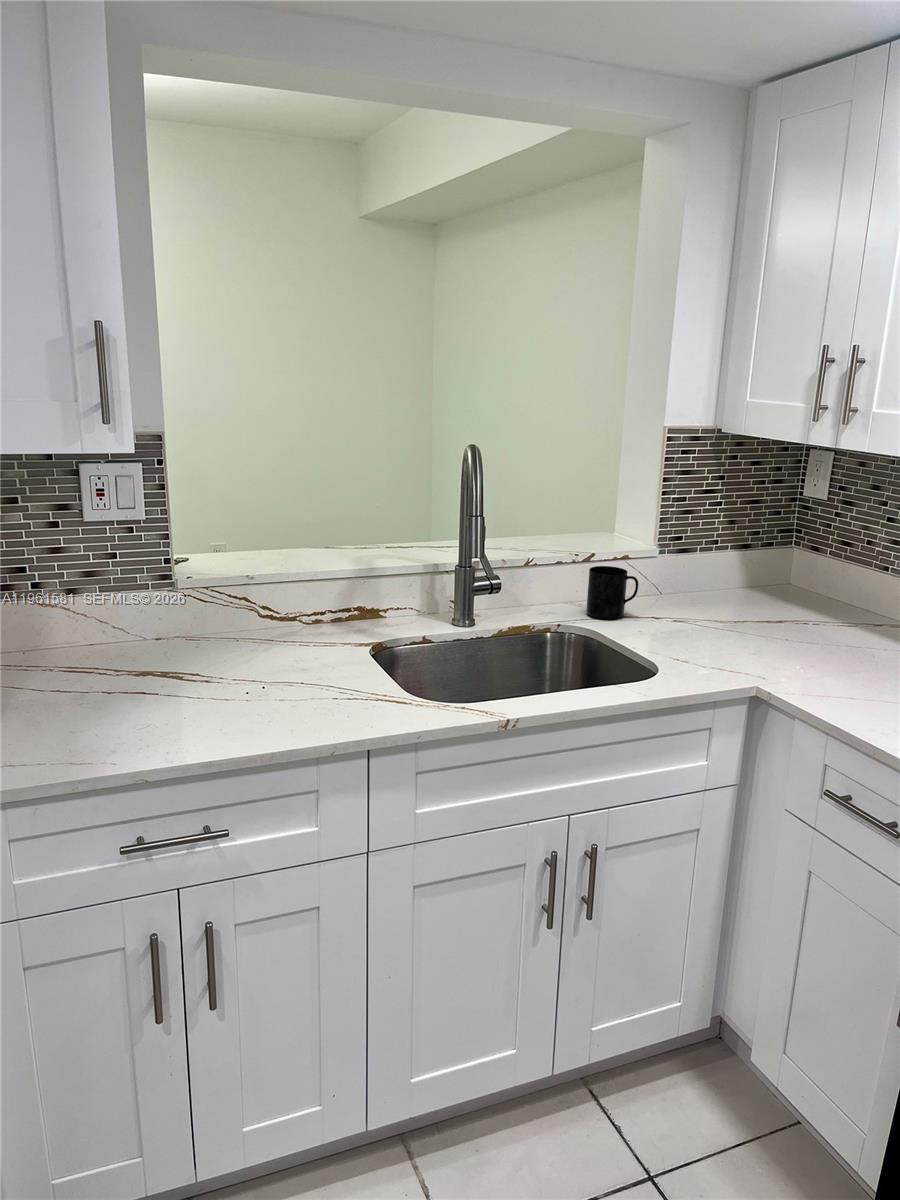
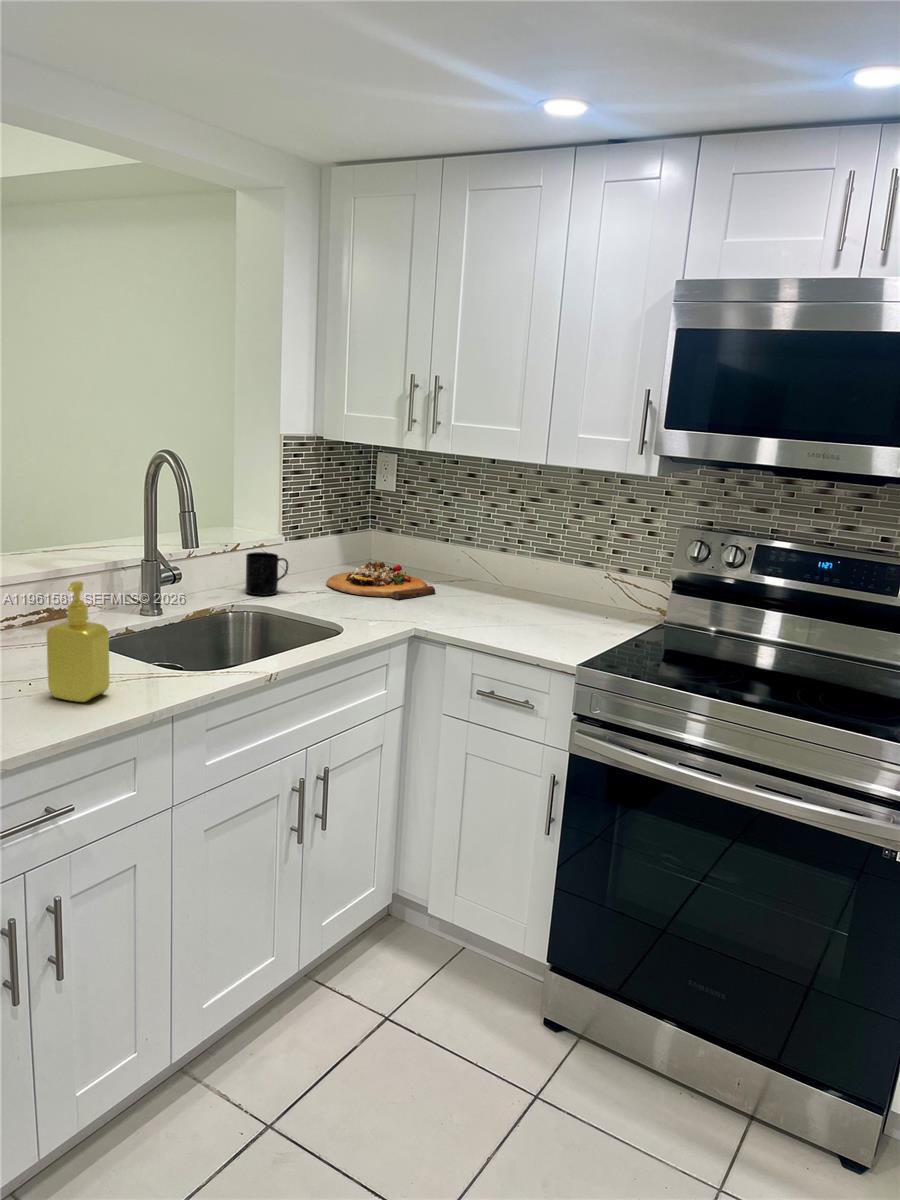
soap dispenser: none [262,589,317,718] -> present [47,581,110,702]
cutting board: none [694,590,835,646] -> present [326,562,435,599]

